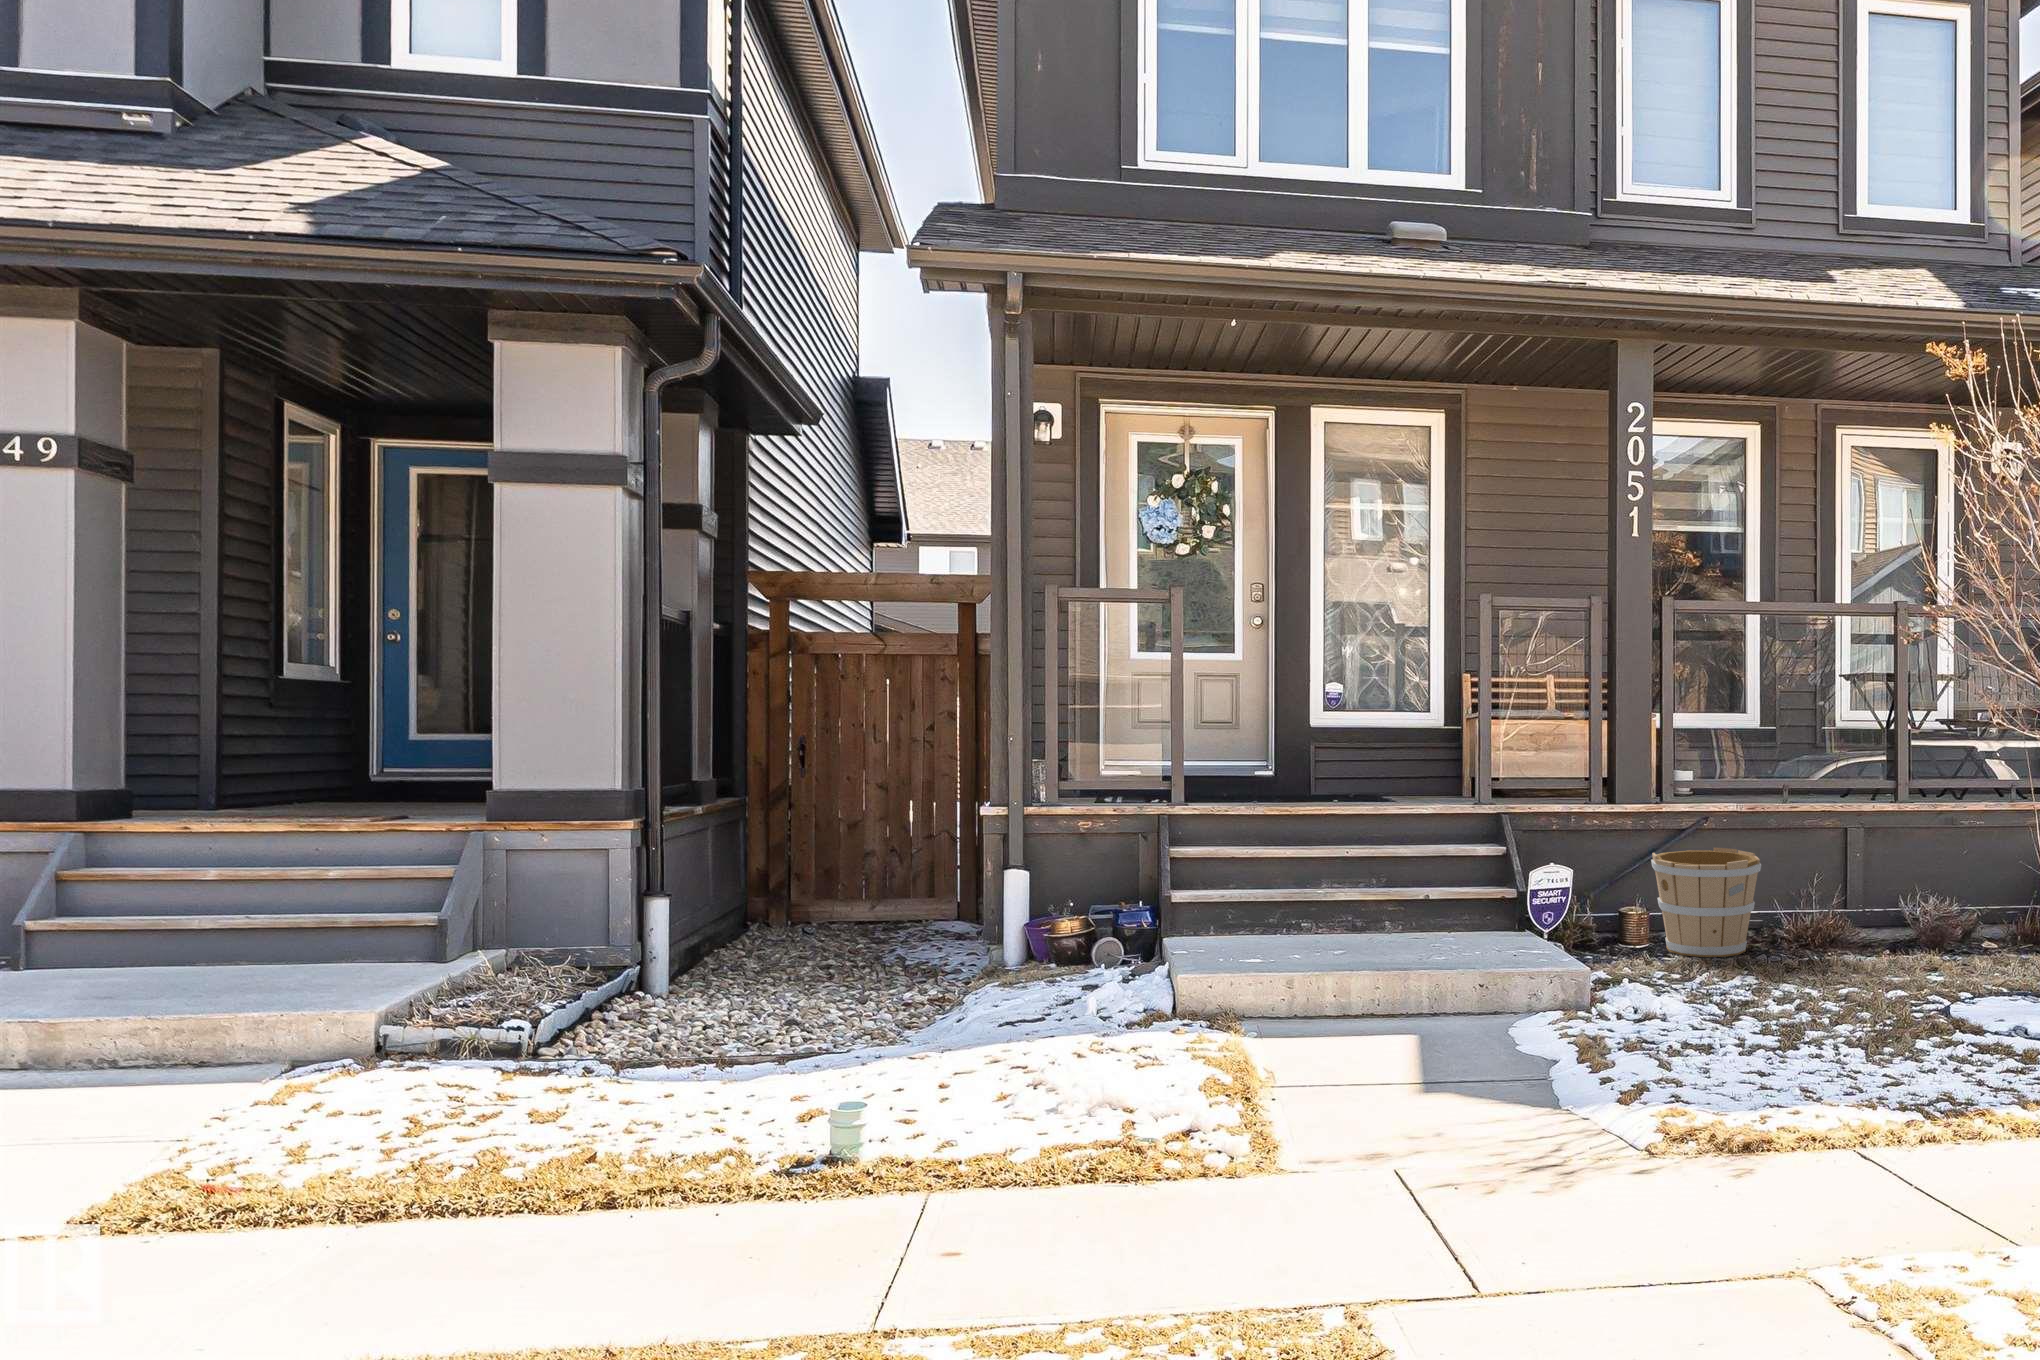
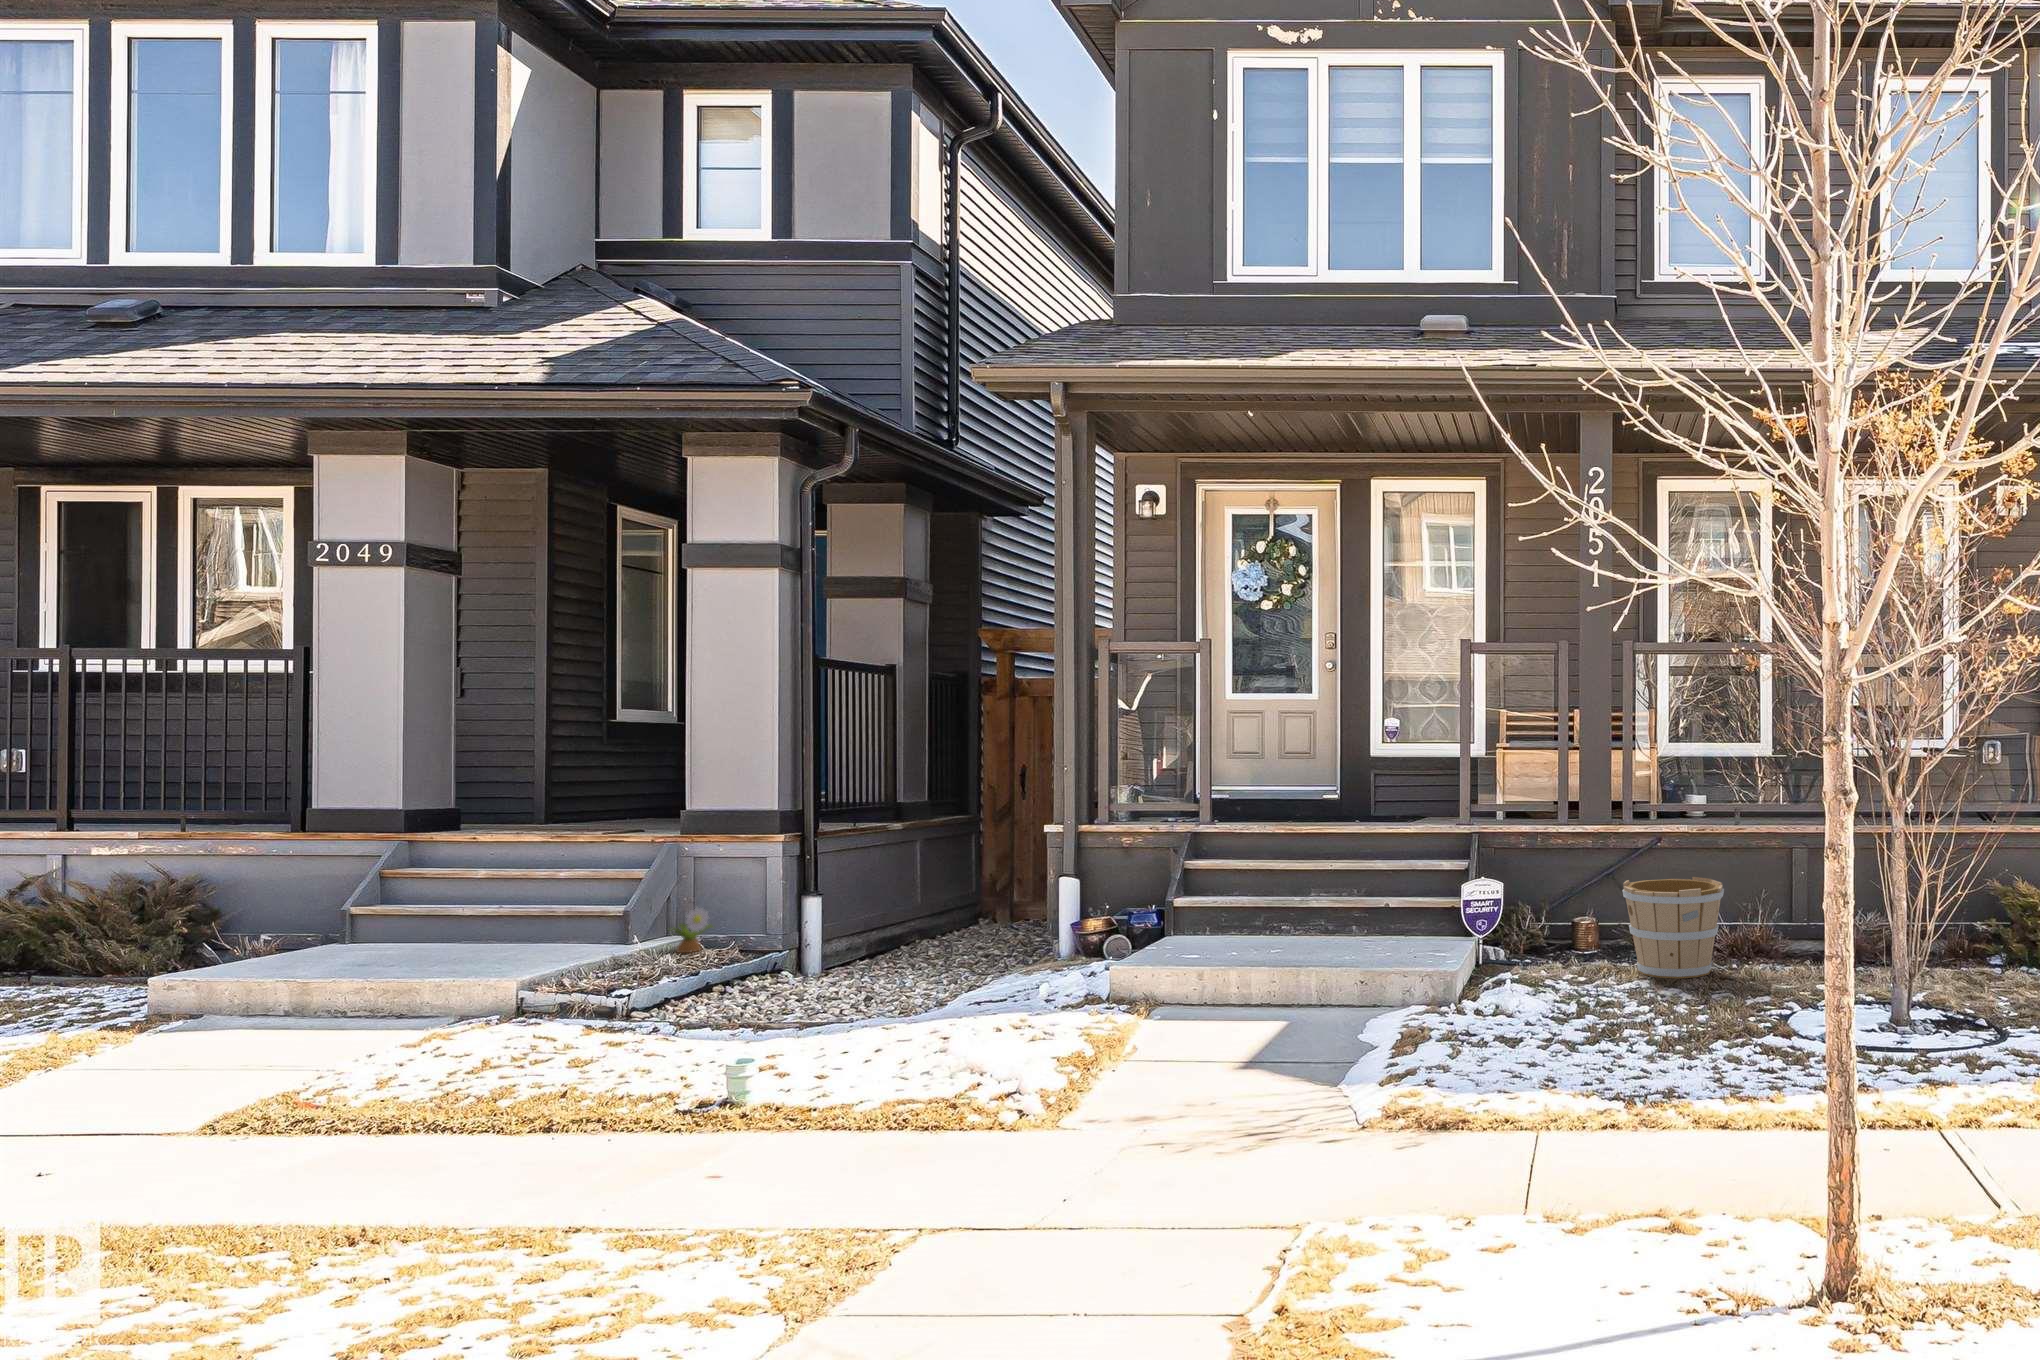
decorative plant: none [470,913,534,971] -> present [672,908,712,953]

